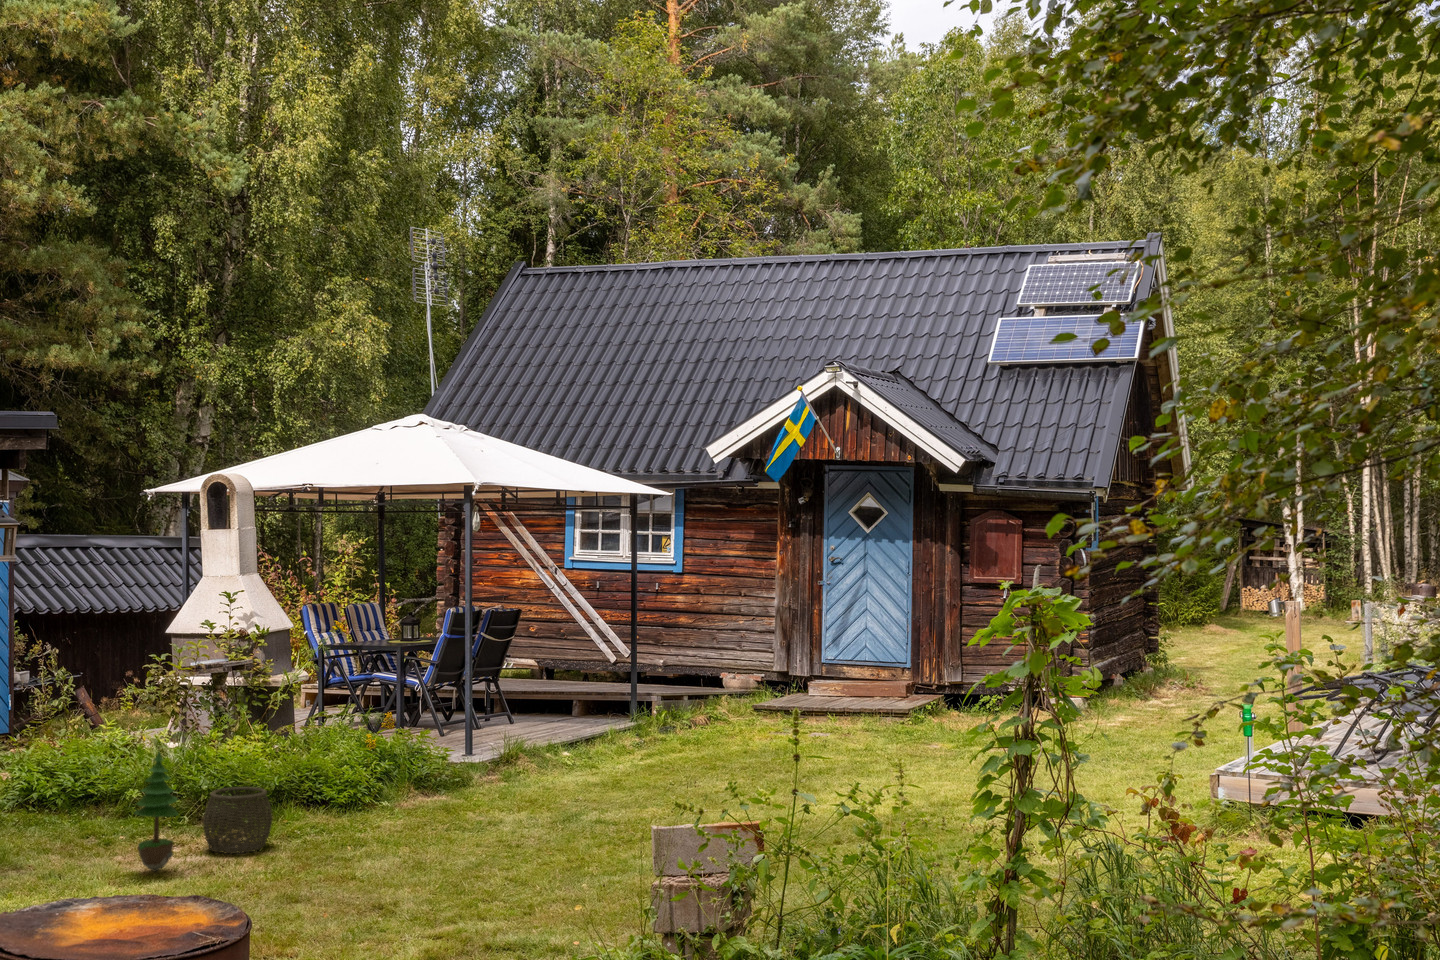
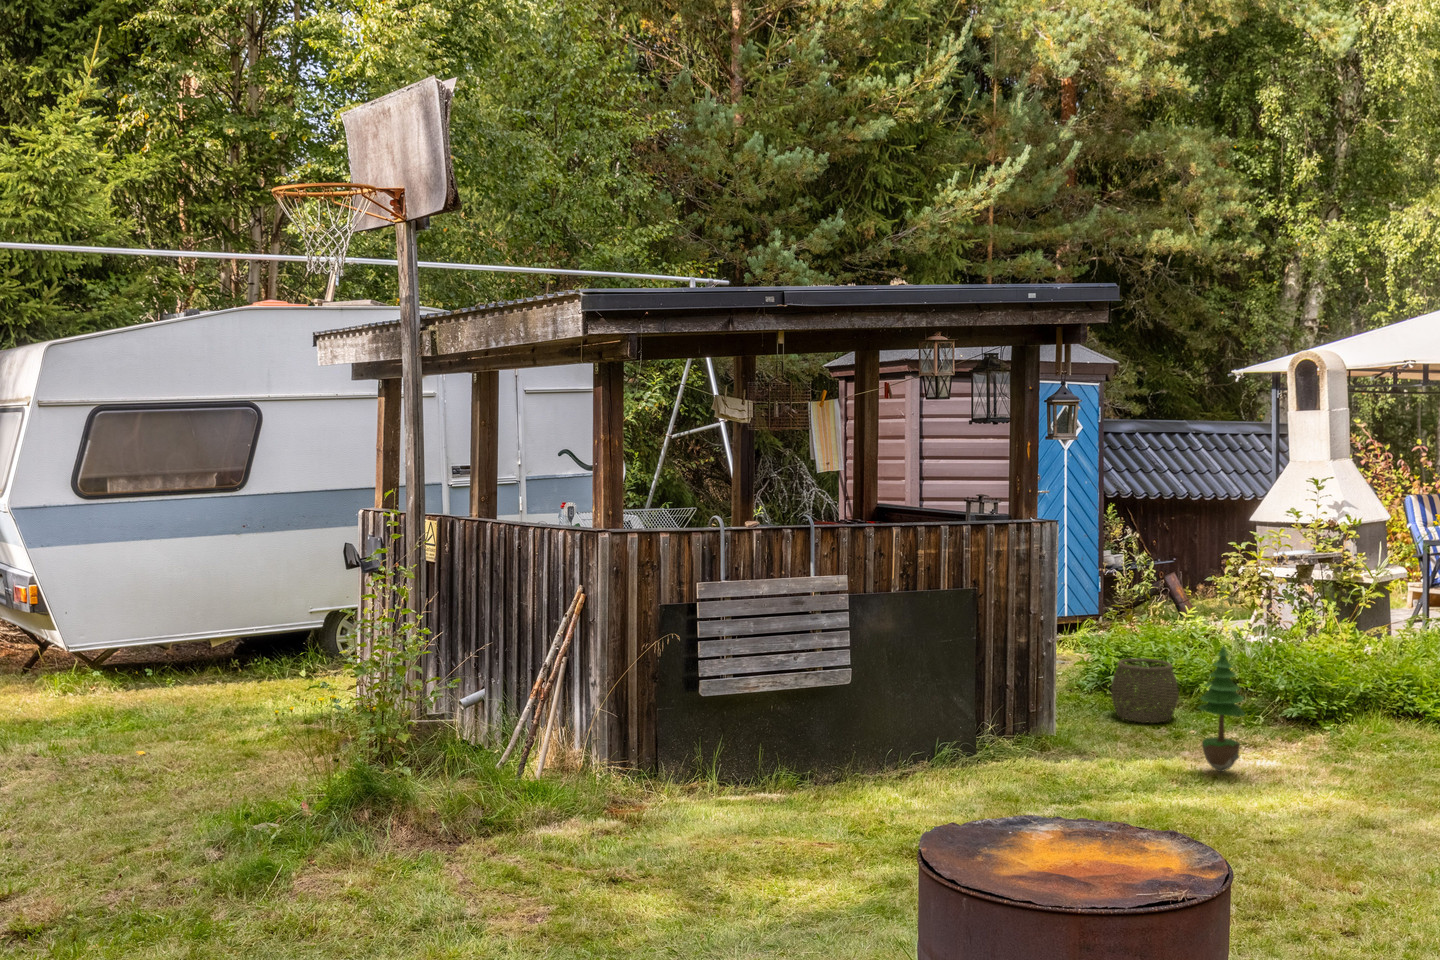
woven basket: present [203,787,272,854] -> present [1111,658,1178,723]

